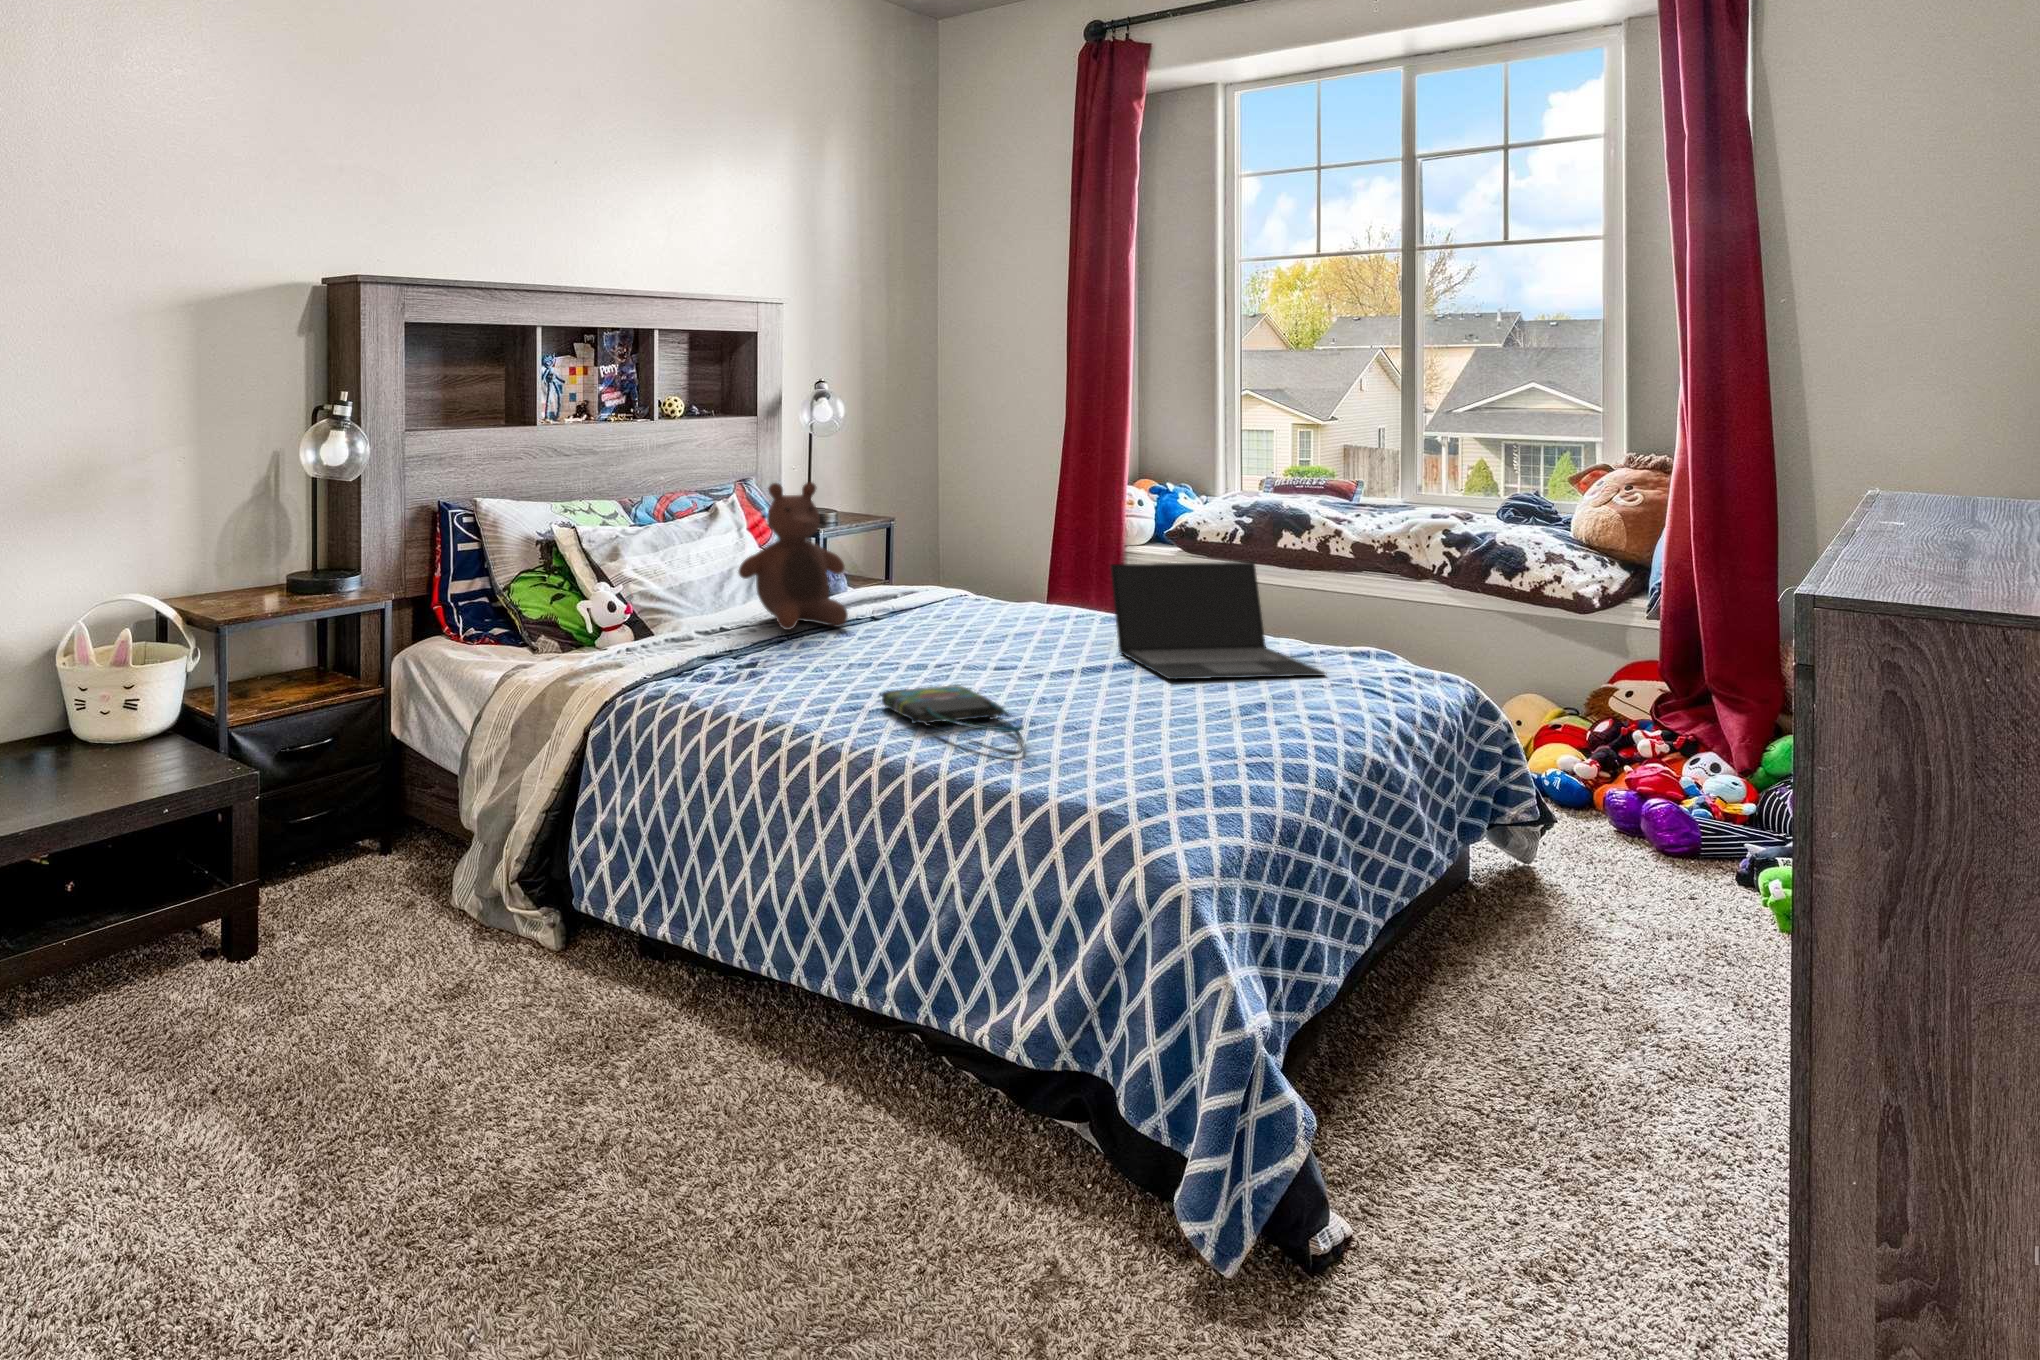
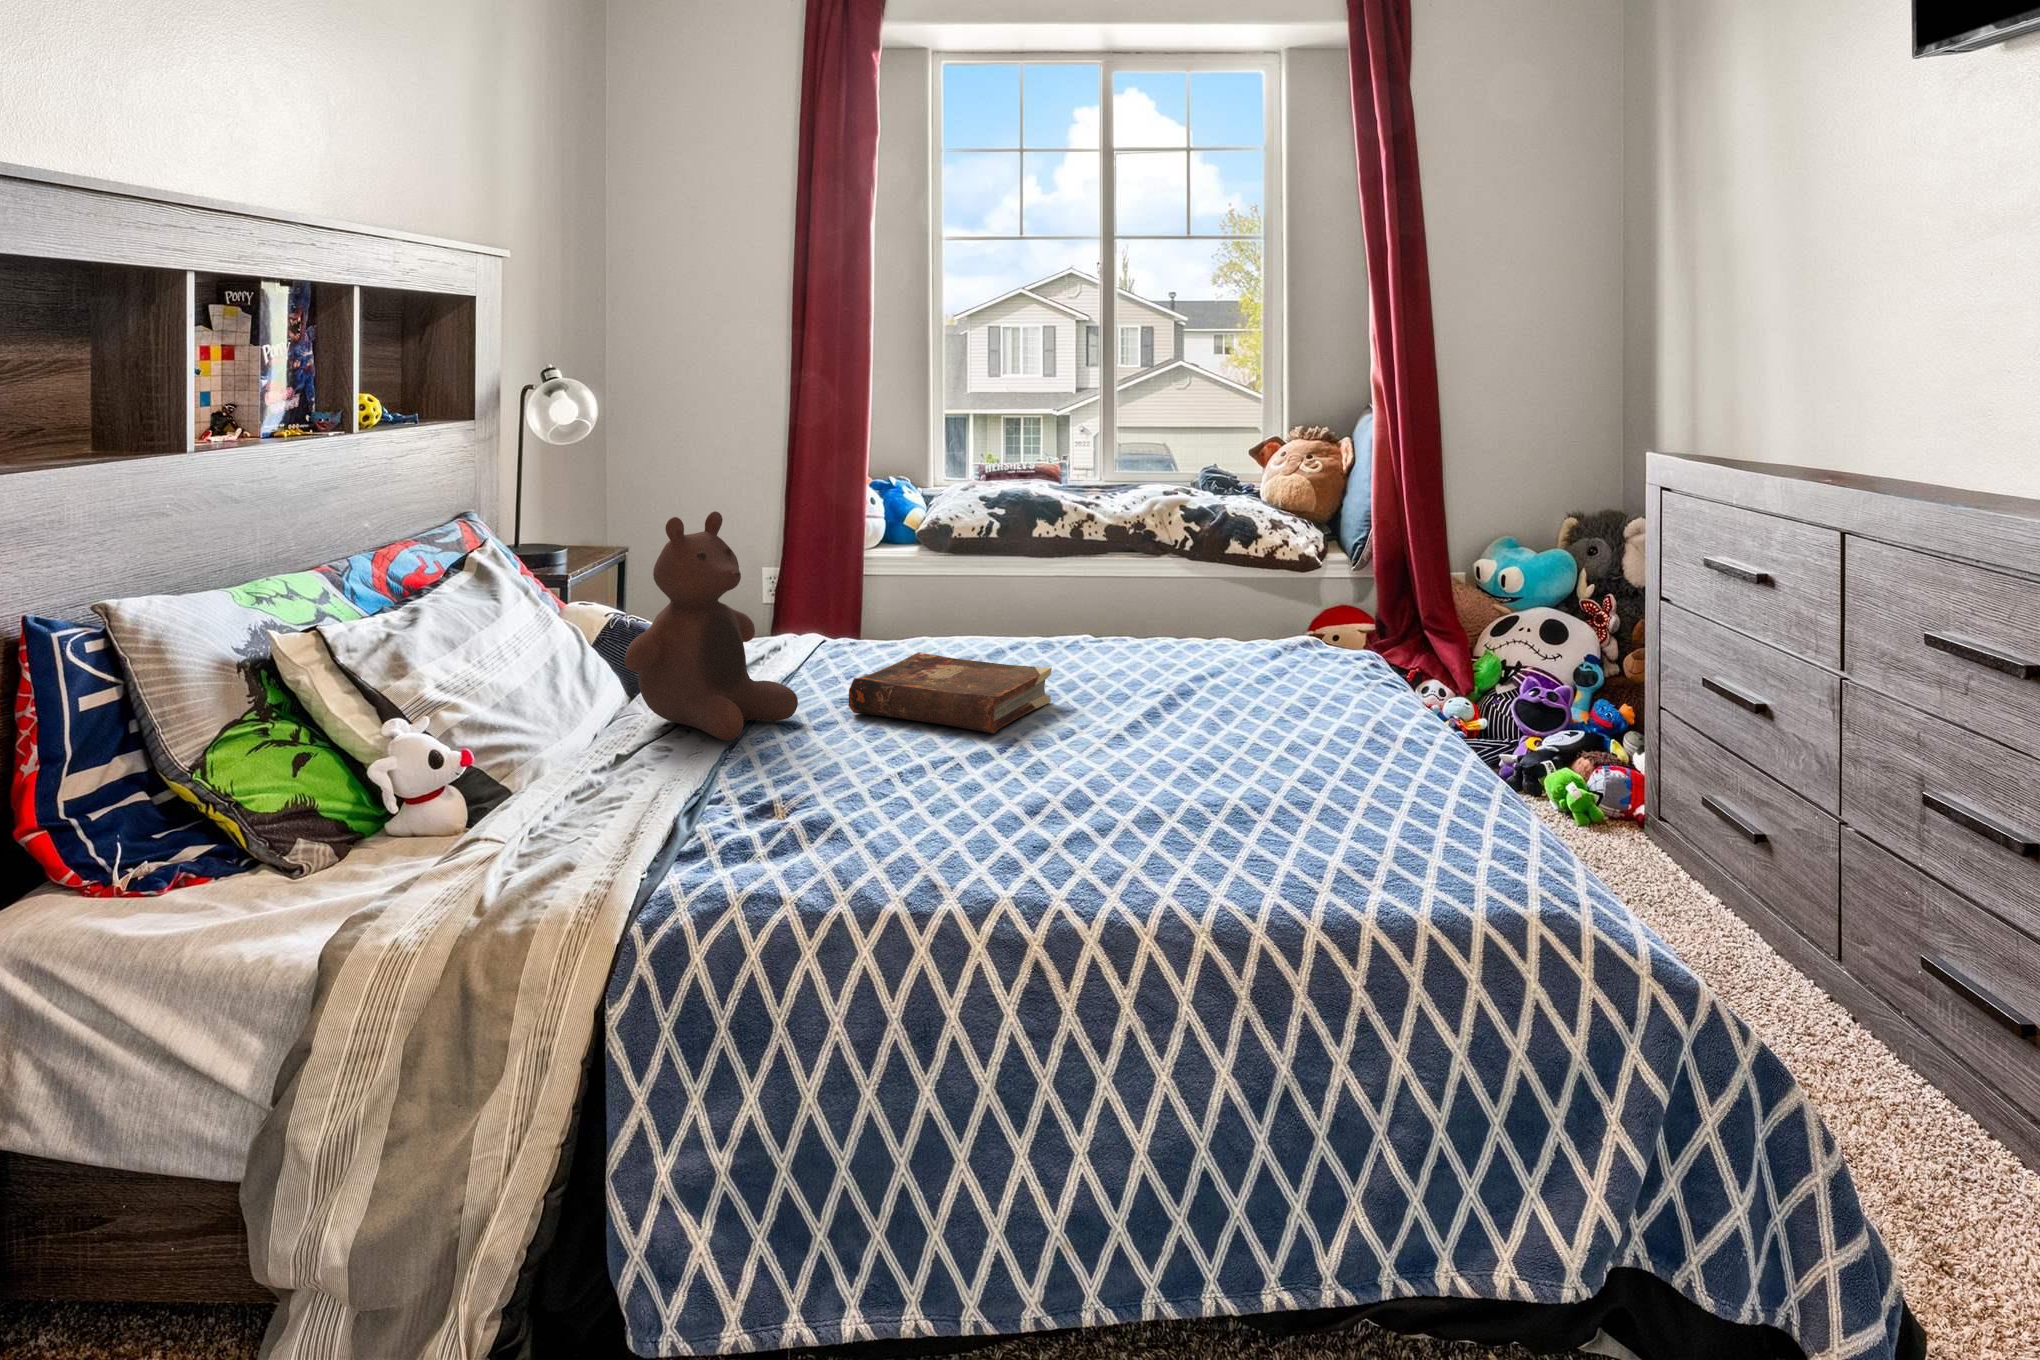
laptop: present [1110,562,1327,679] -> none [1126,561,1353,712]
book: none [881,600,1029,656] -> present [848,652,1052,733]
tote bag: present [882,685,1024,755] -> none [1076,776,1353,862]

